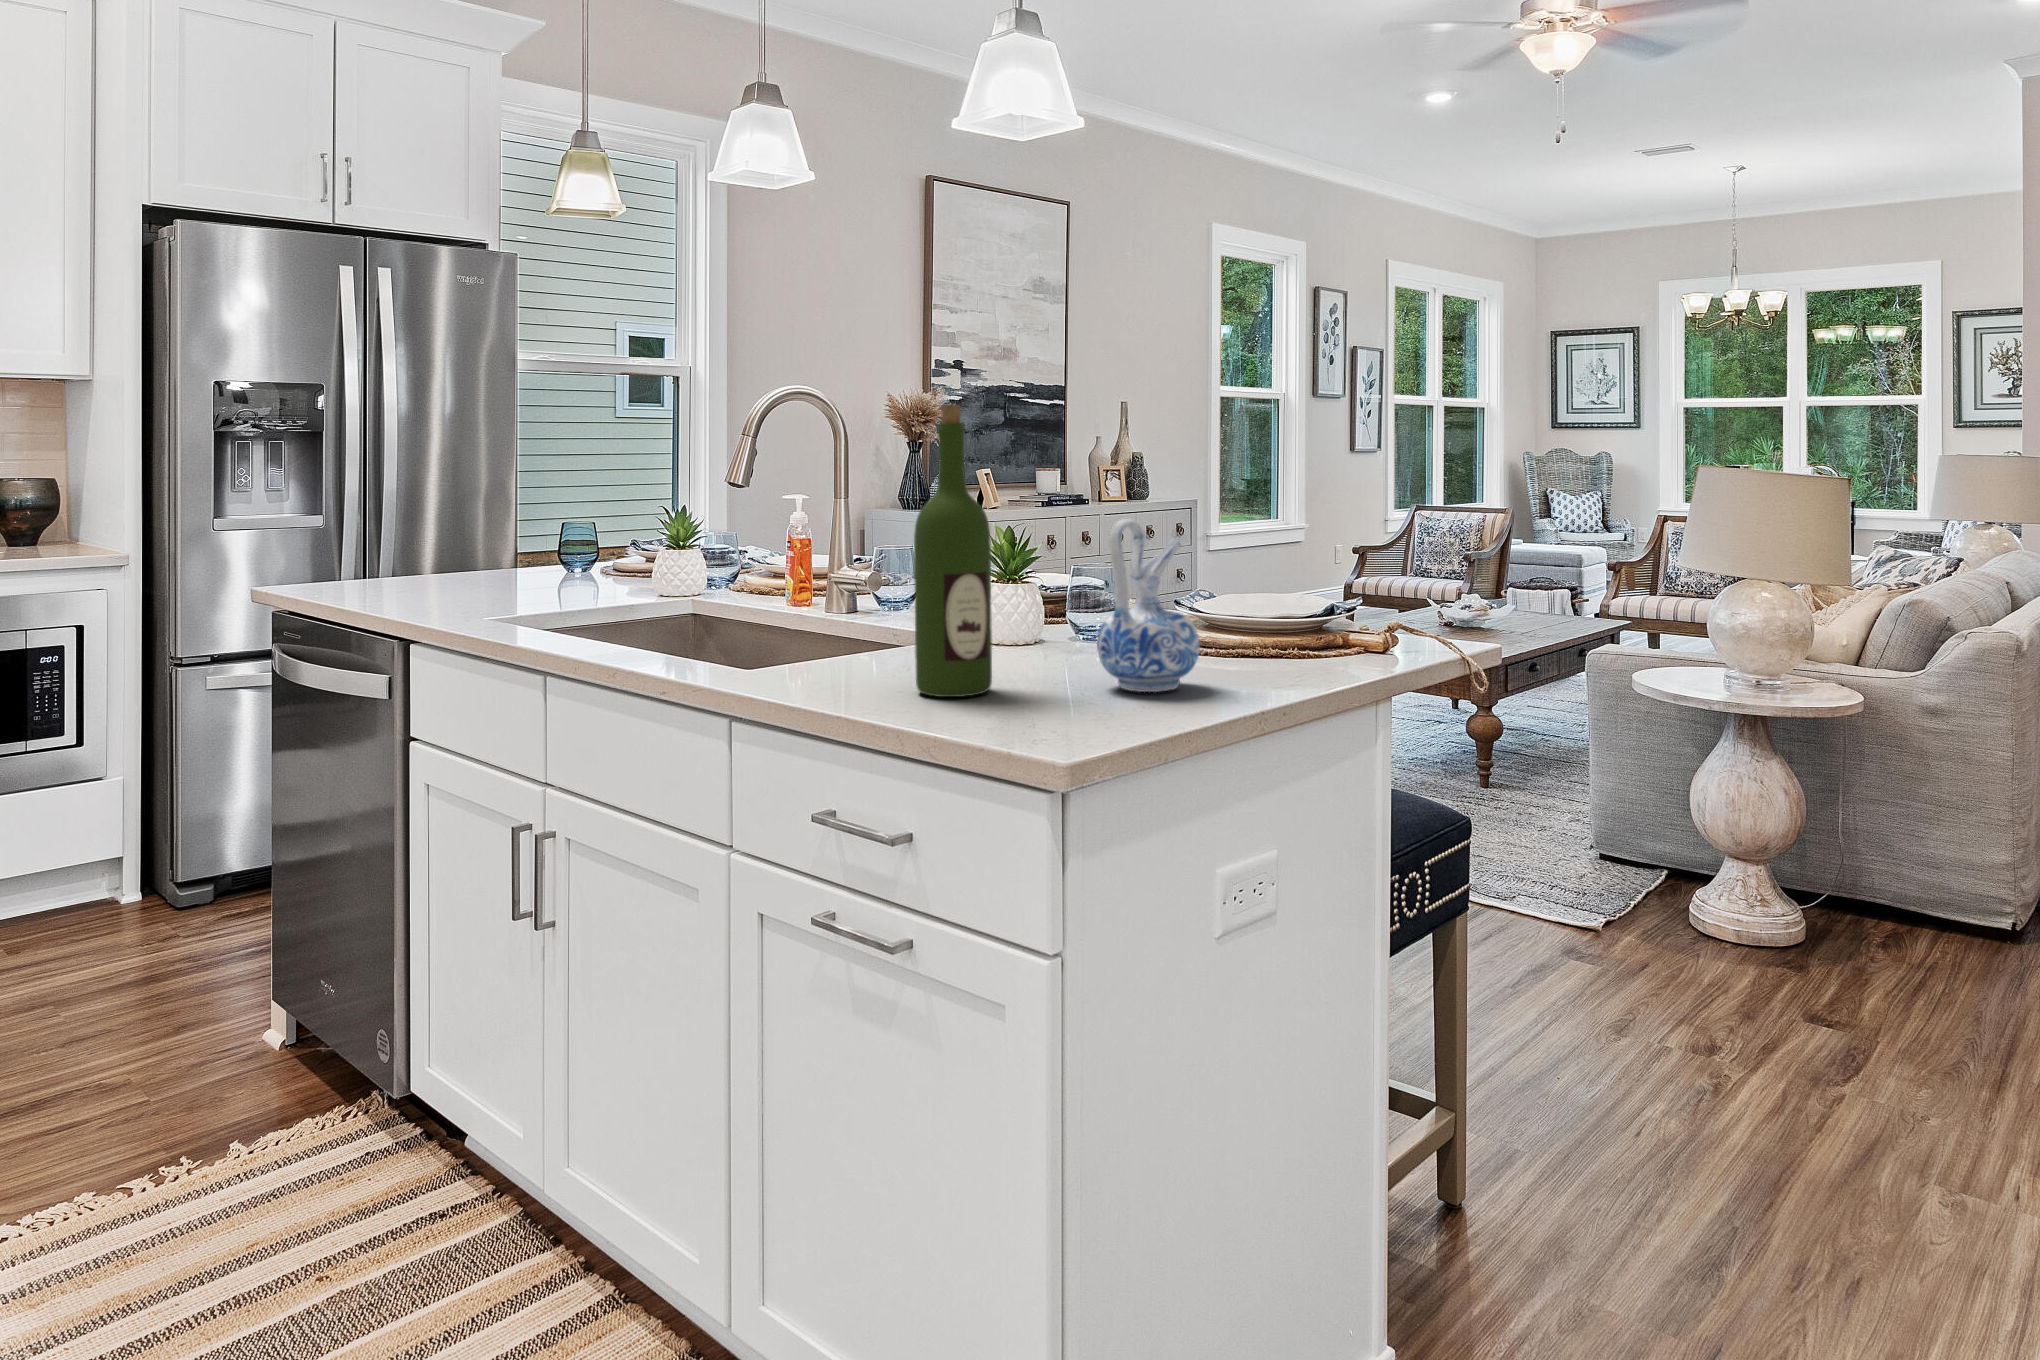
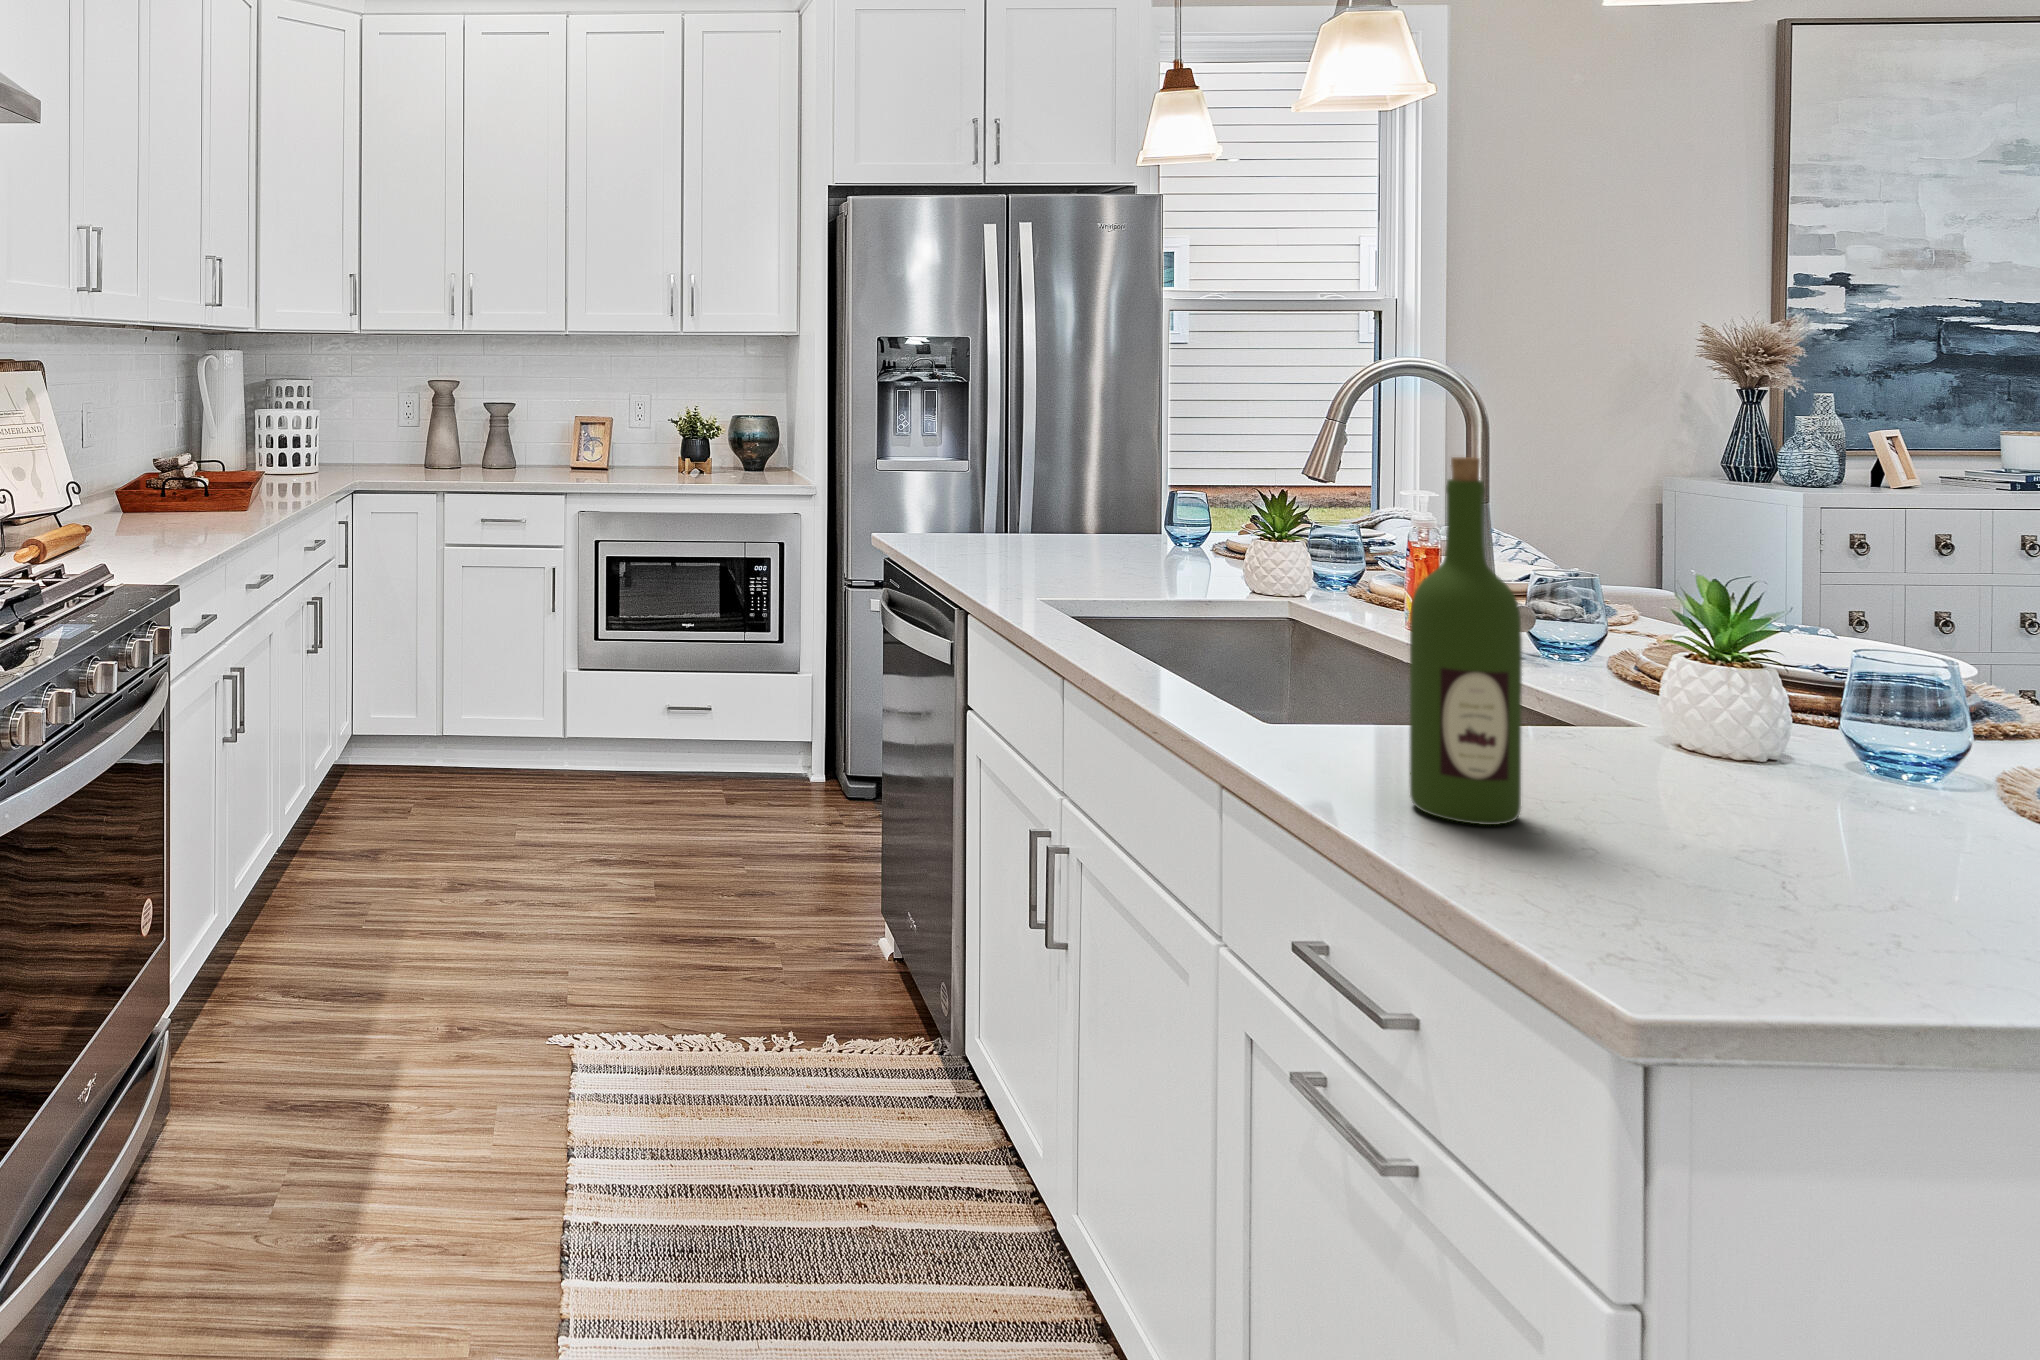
ceramic pitcher: present [1097,519,1200,692] -> none [1689,632,1879,886]

